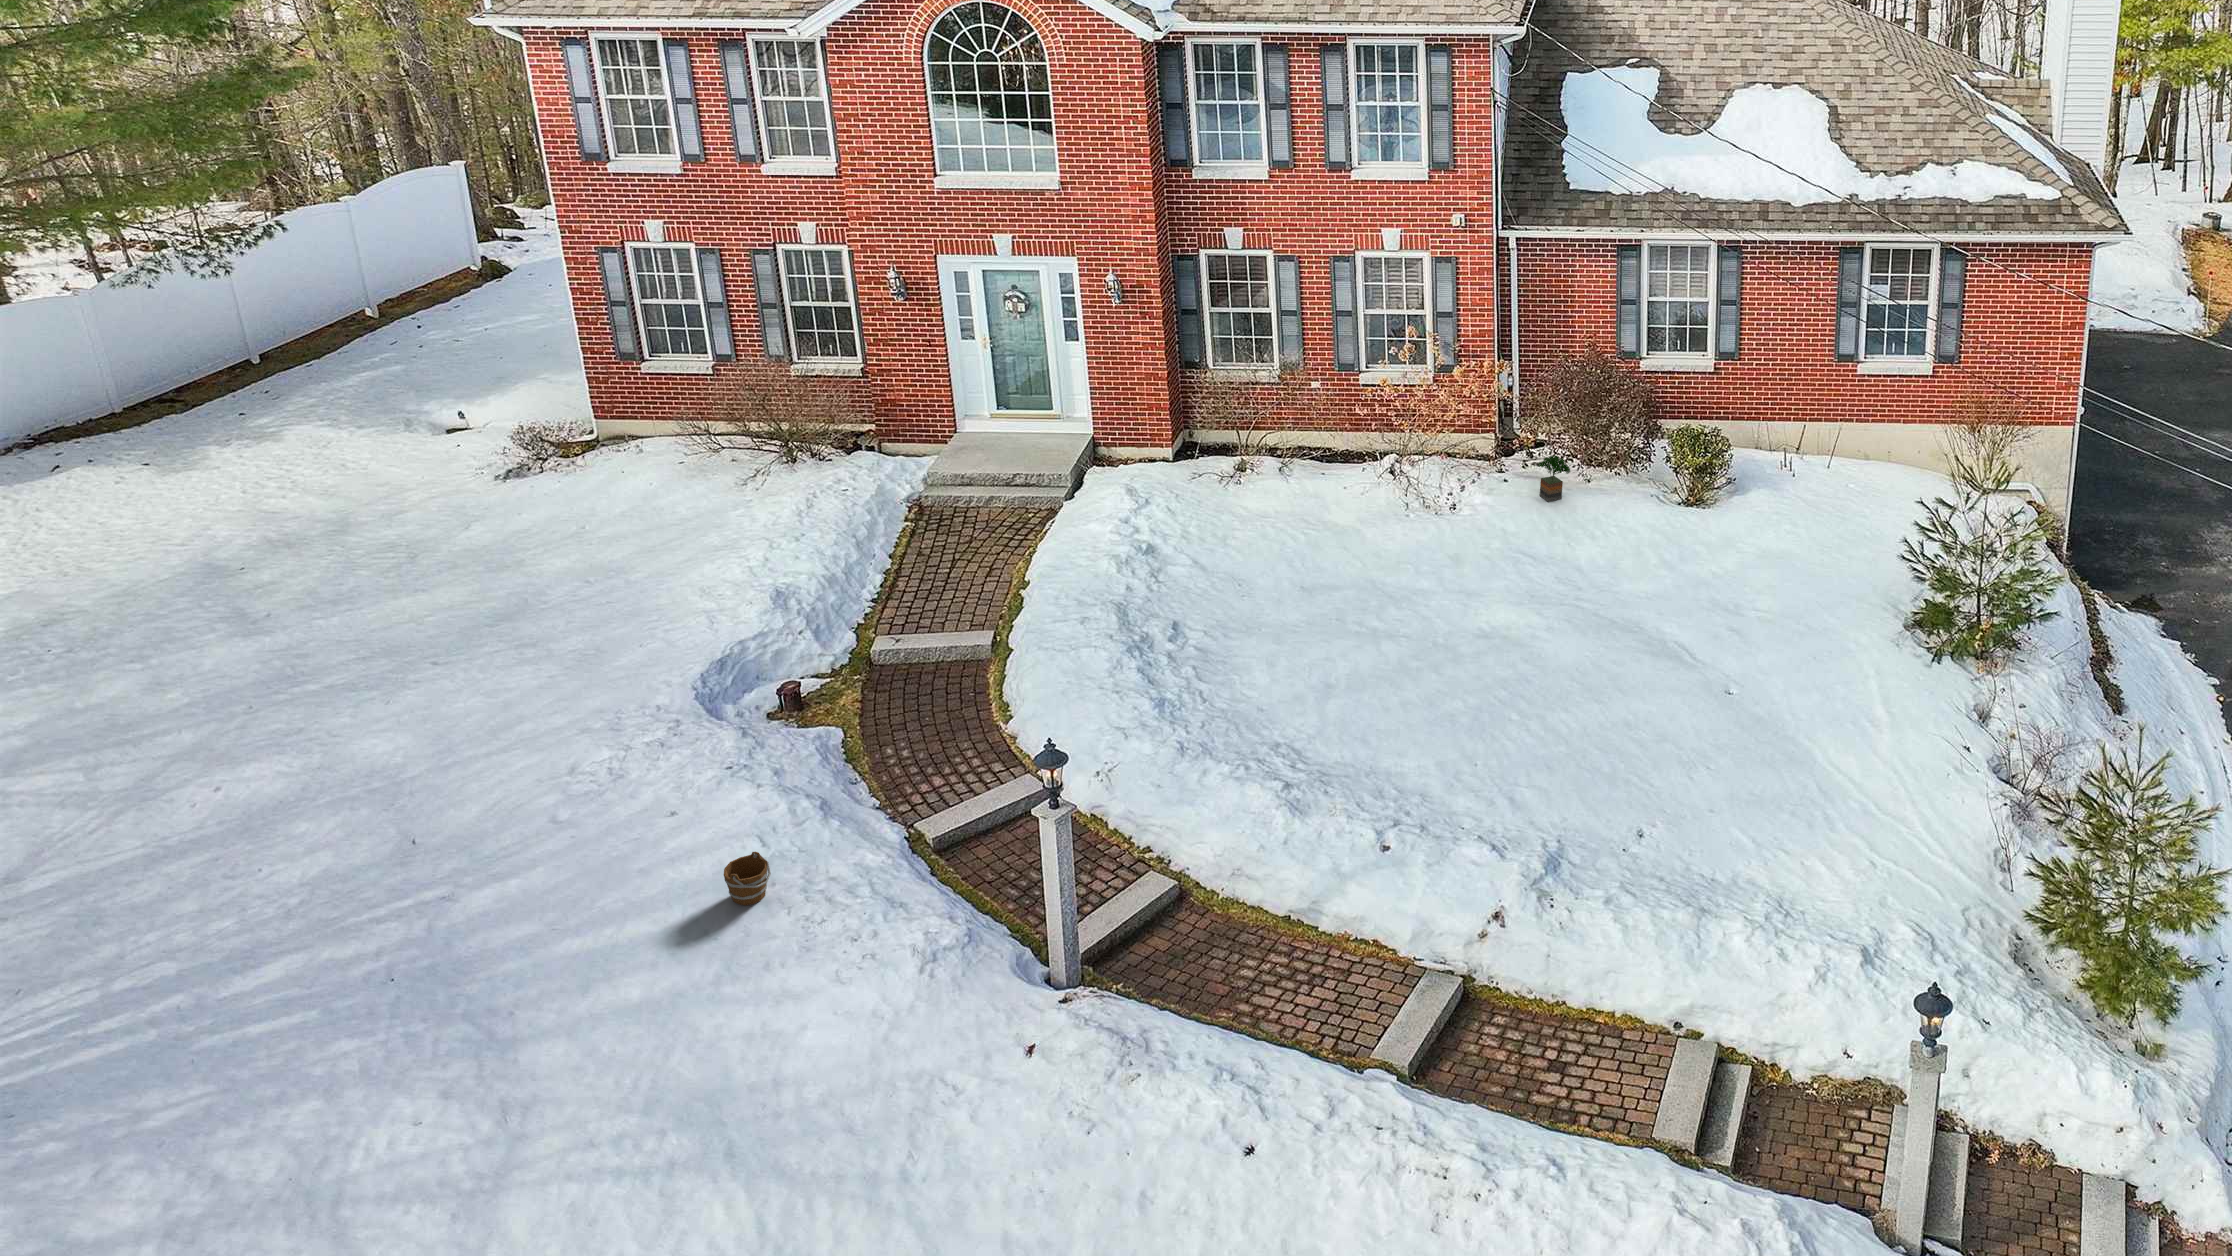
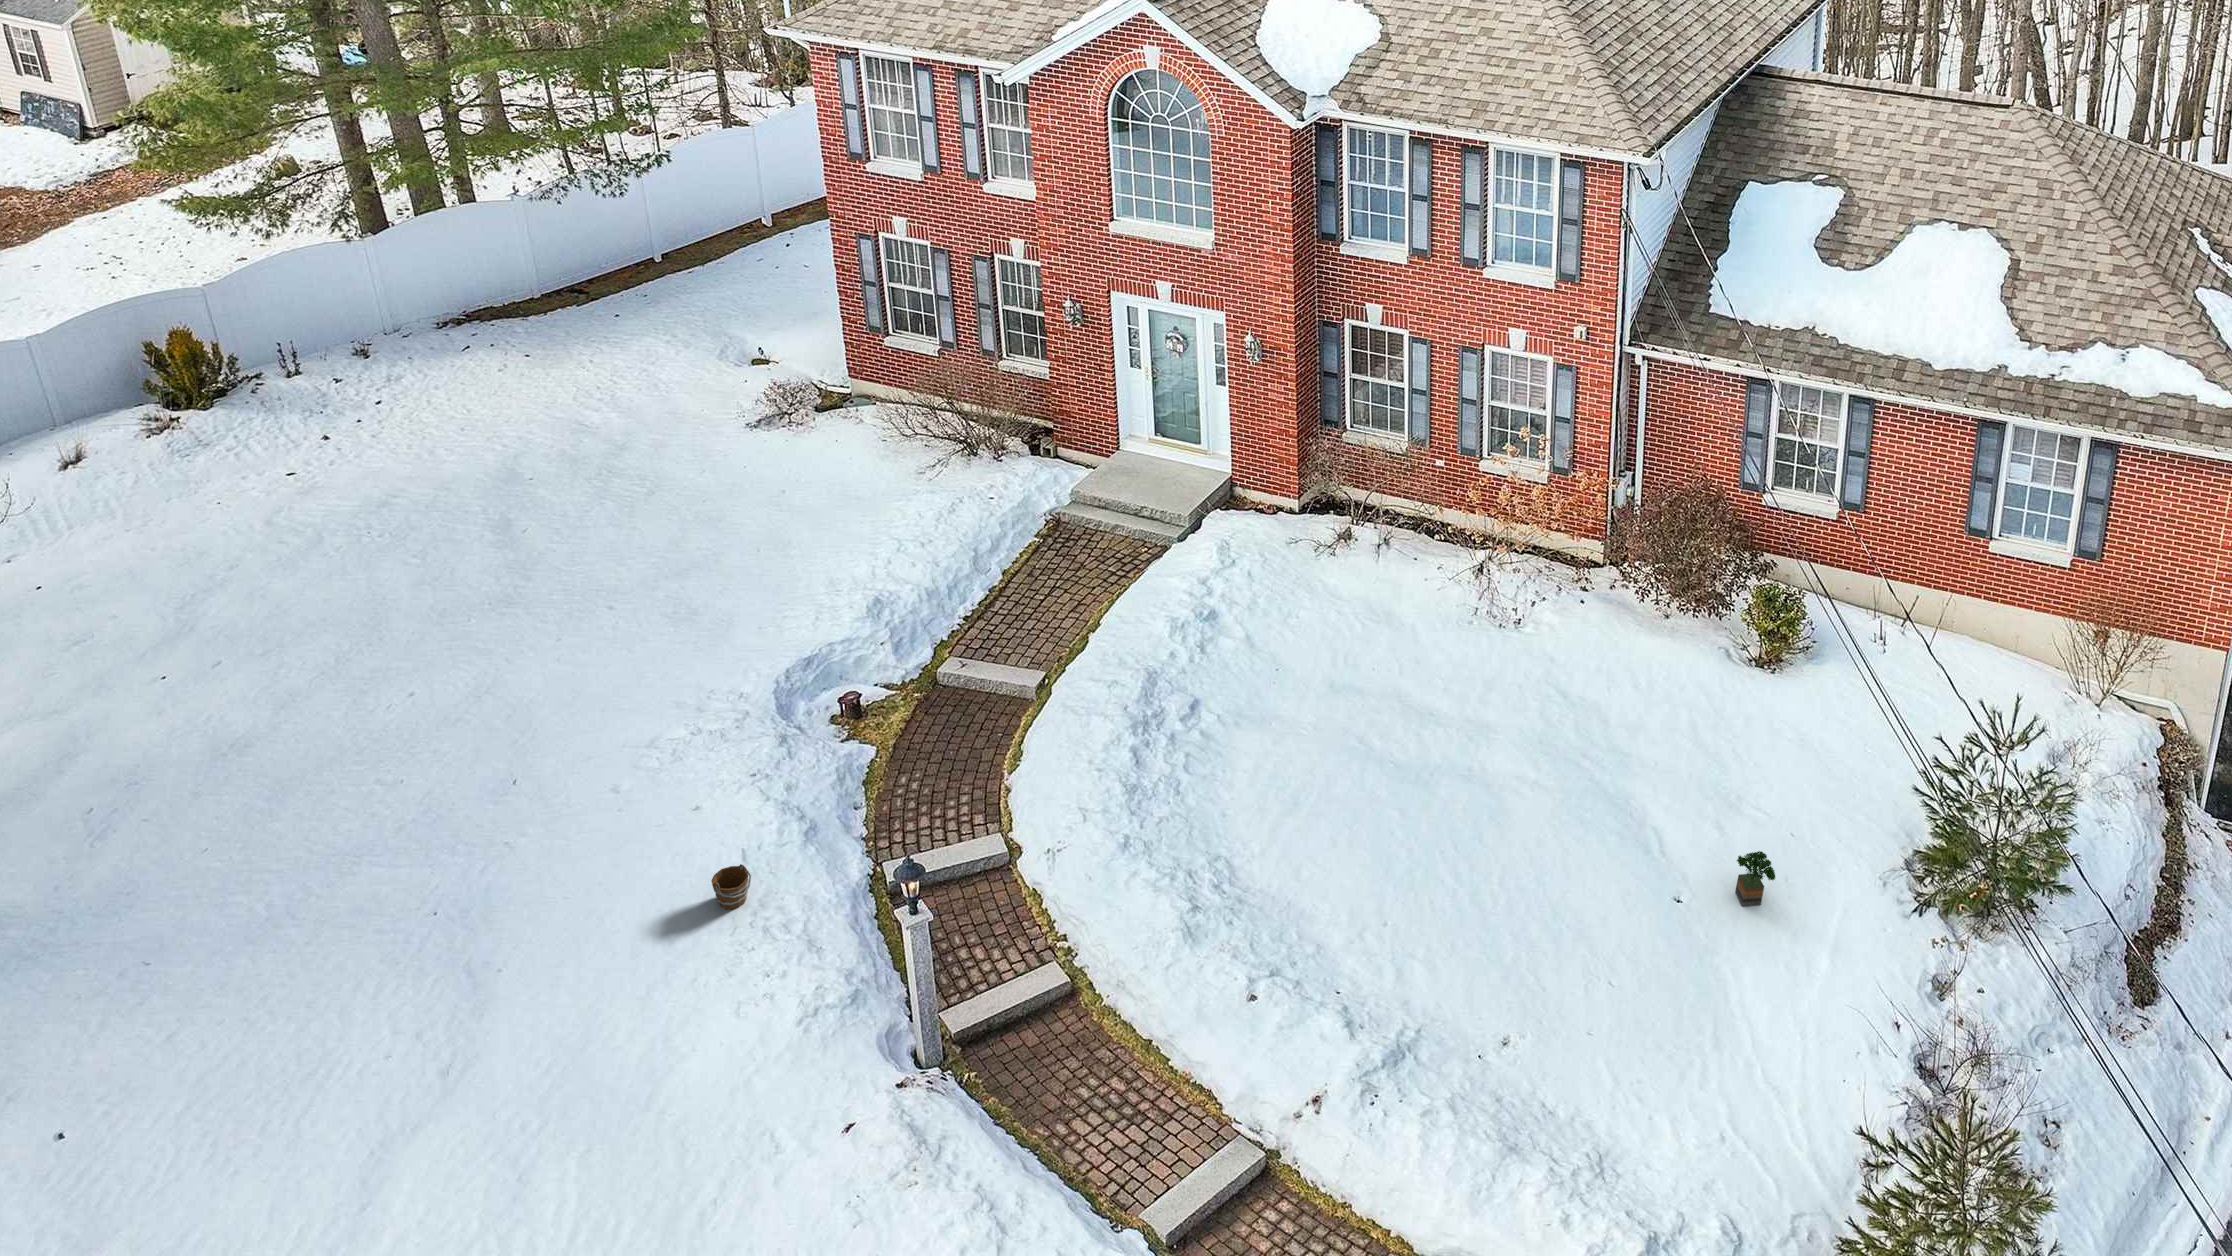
potted tree: present [1538,455,1570,502] -> present [1735,851,1775,906]

